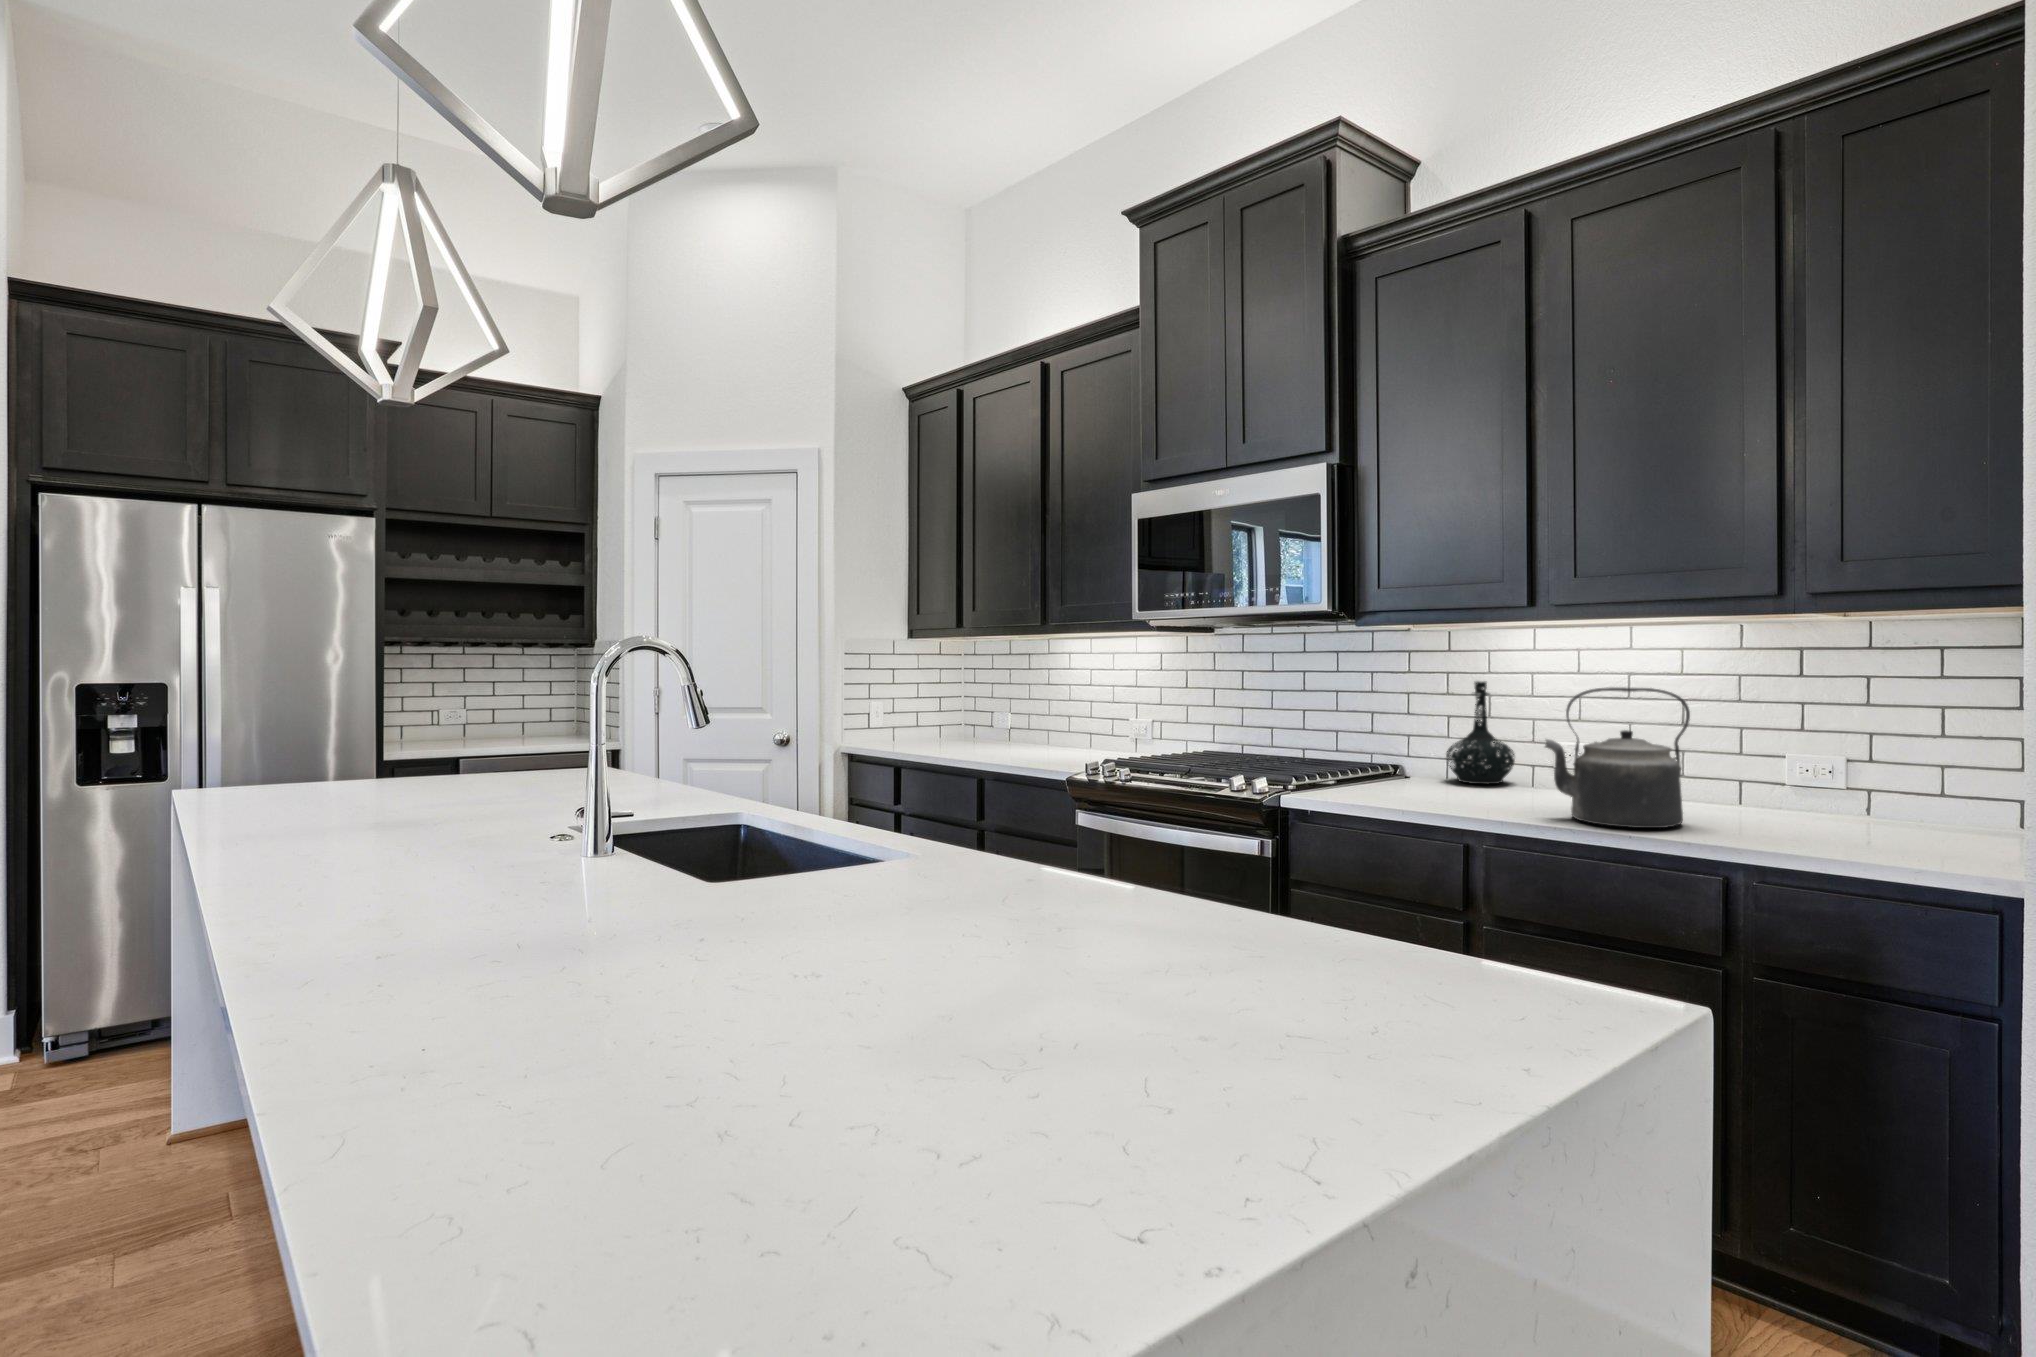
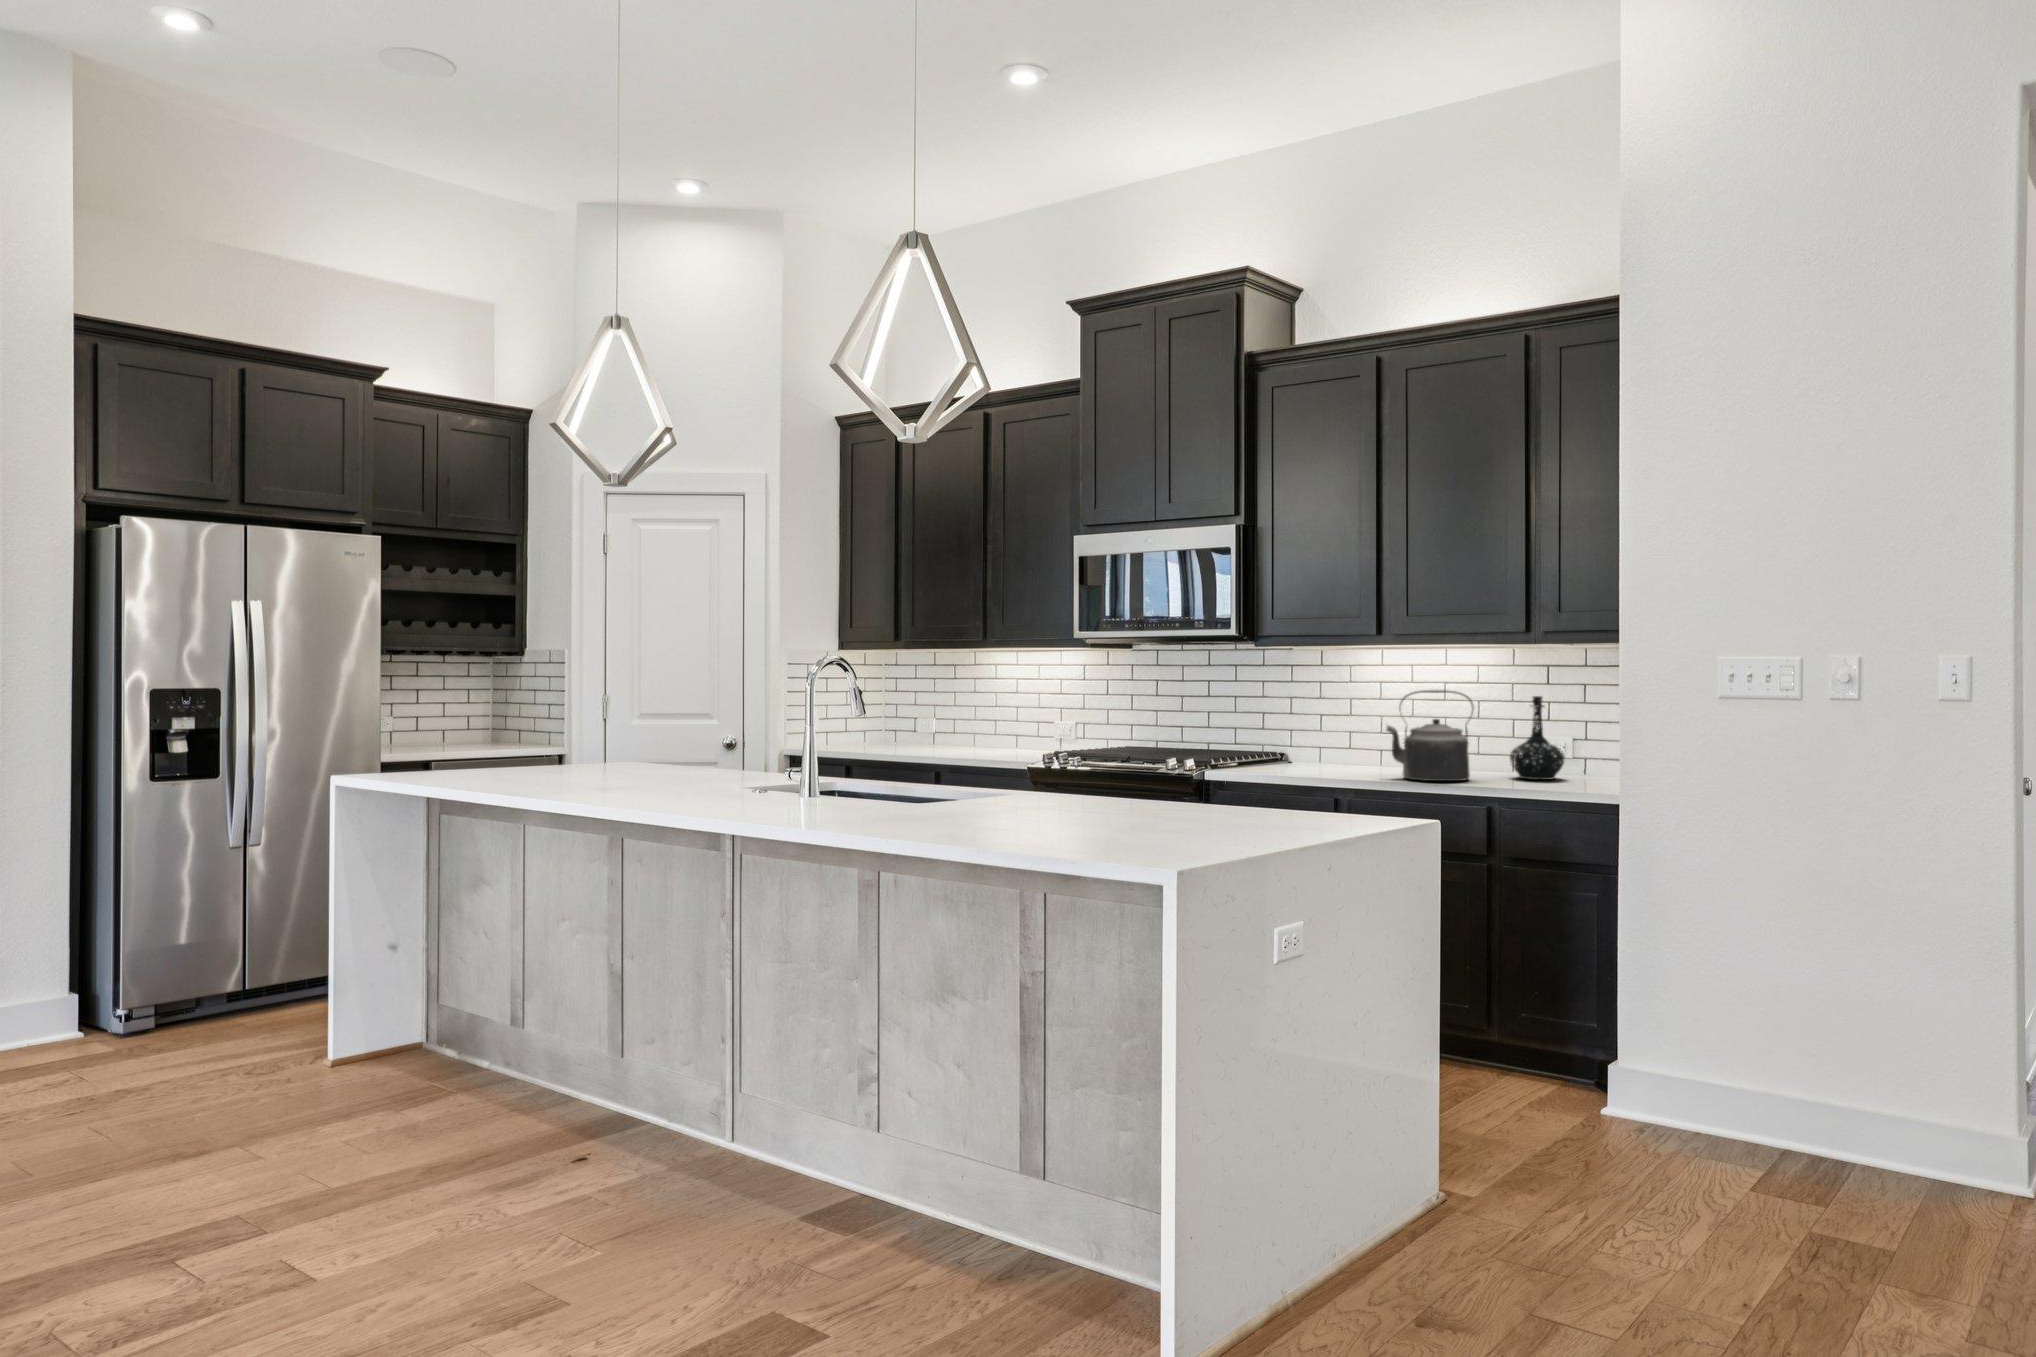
bottle: present [1446,681,1515,784] -> present [1510,696,1565,780]

